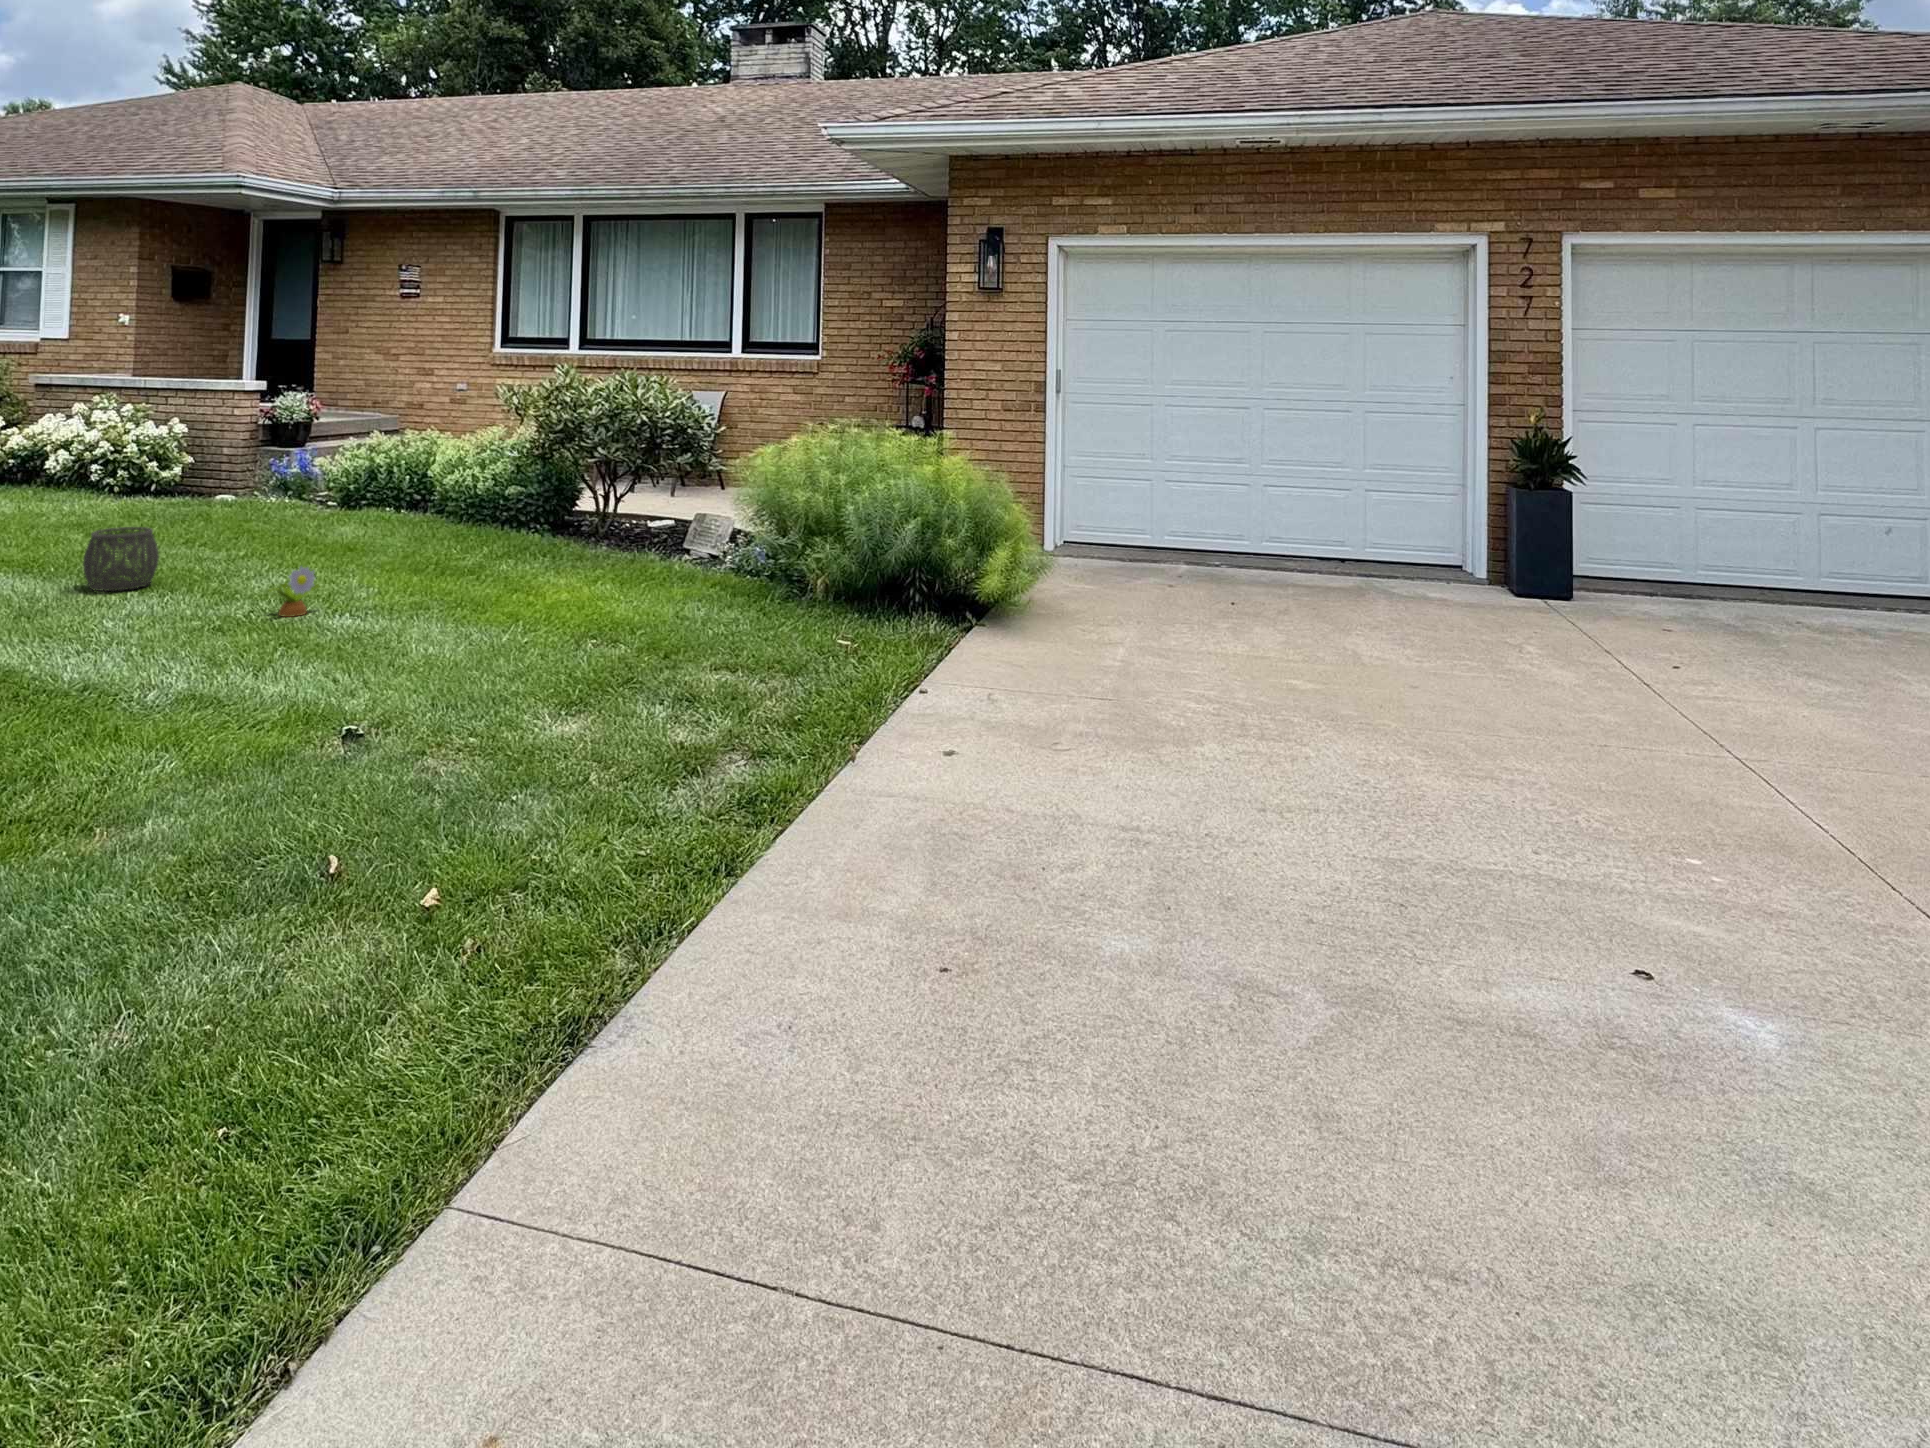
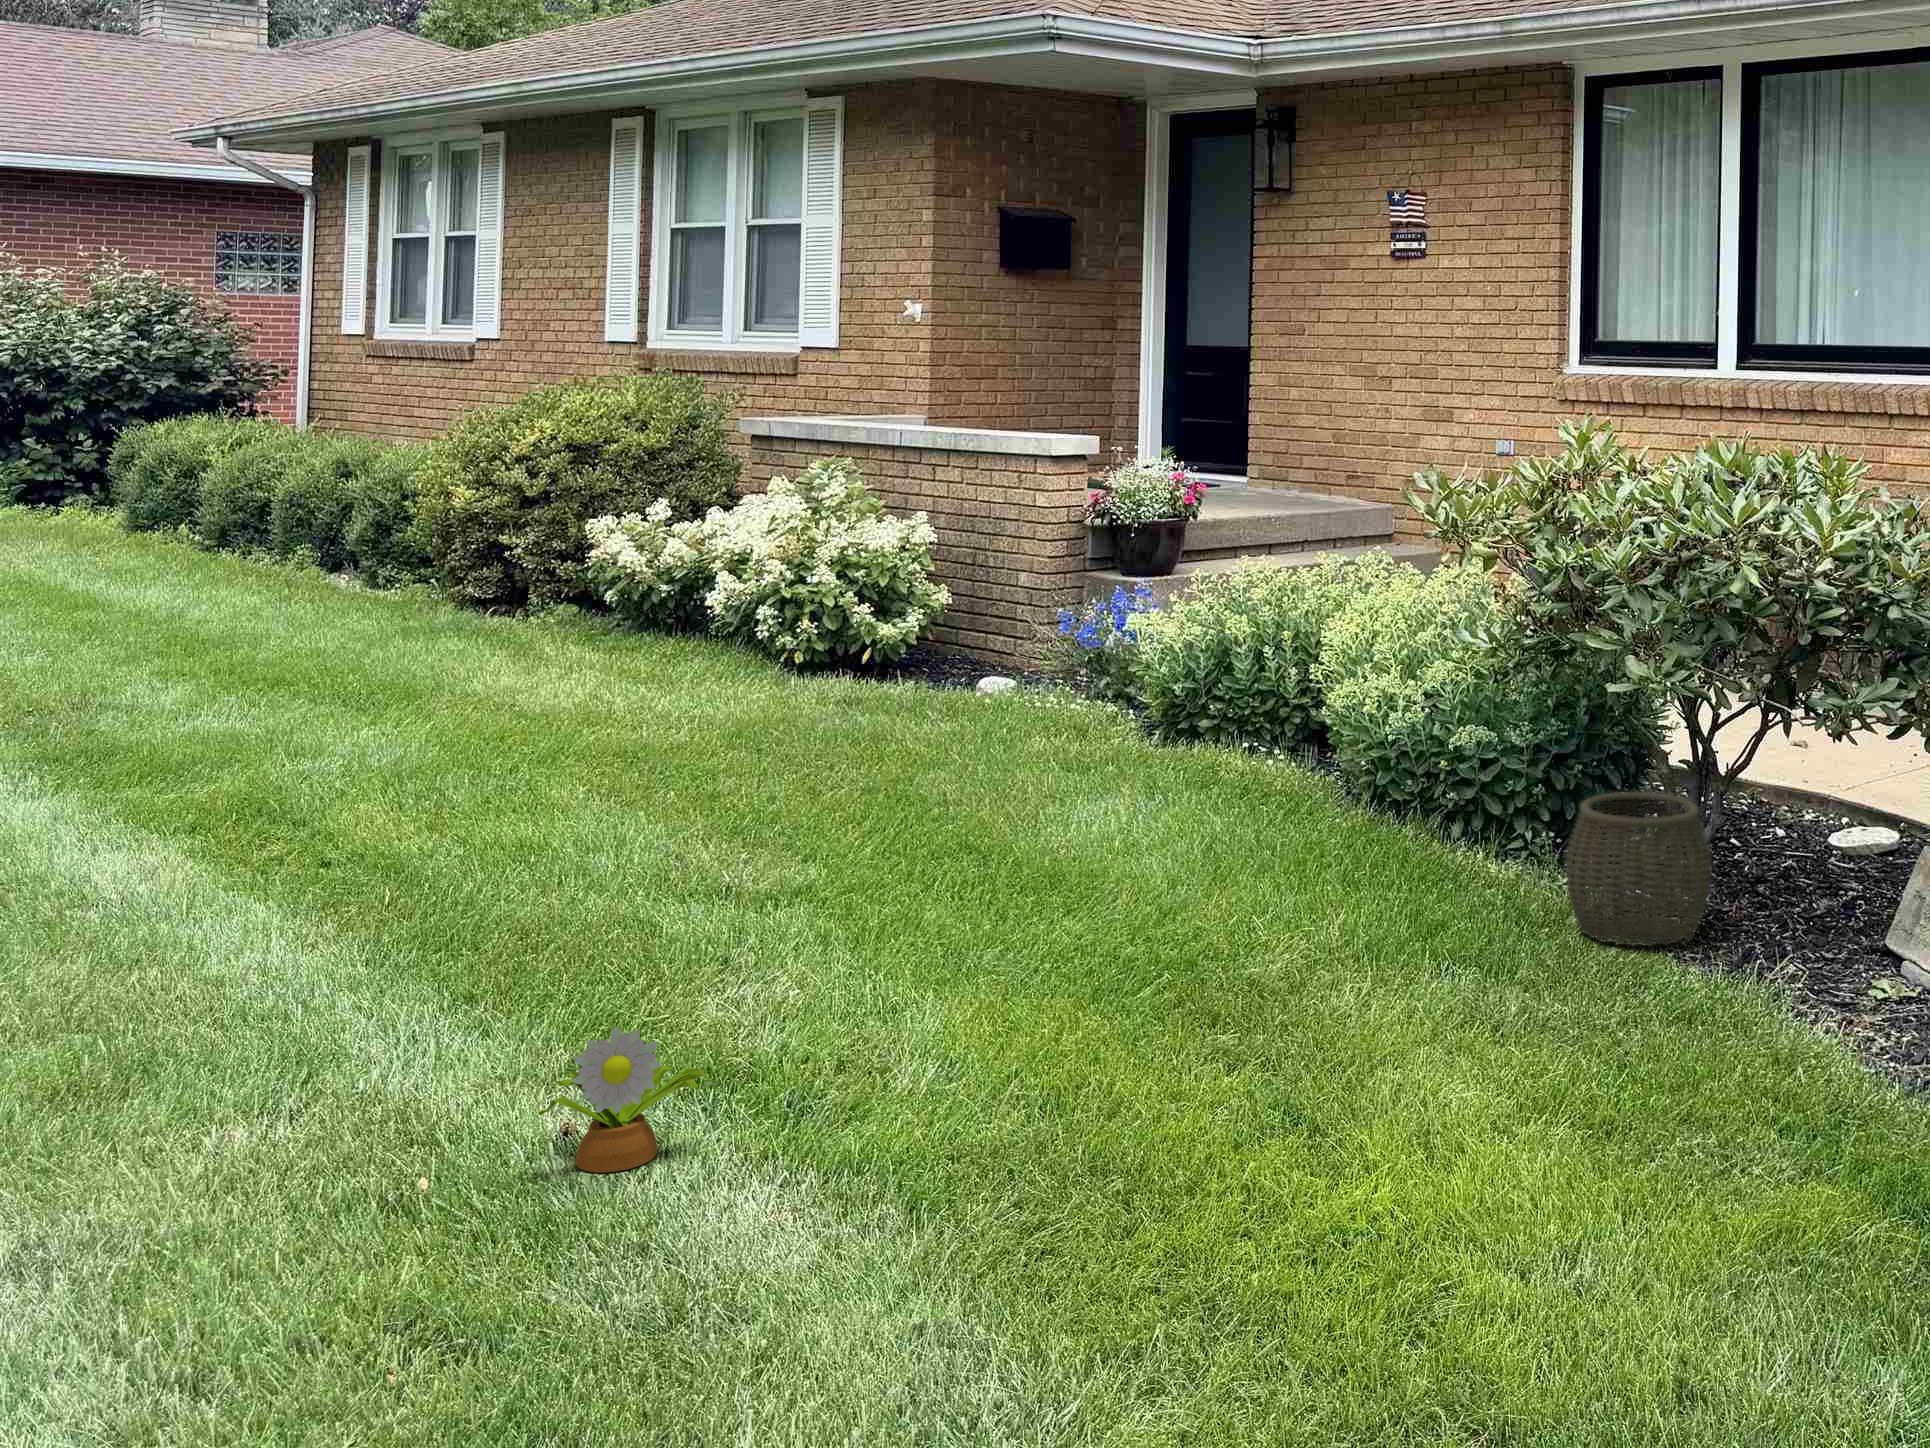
woven basket: present [83,527,159,592] -> present [1565,792,1712,946]

